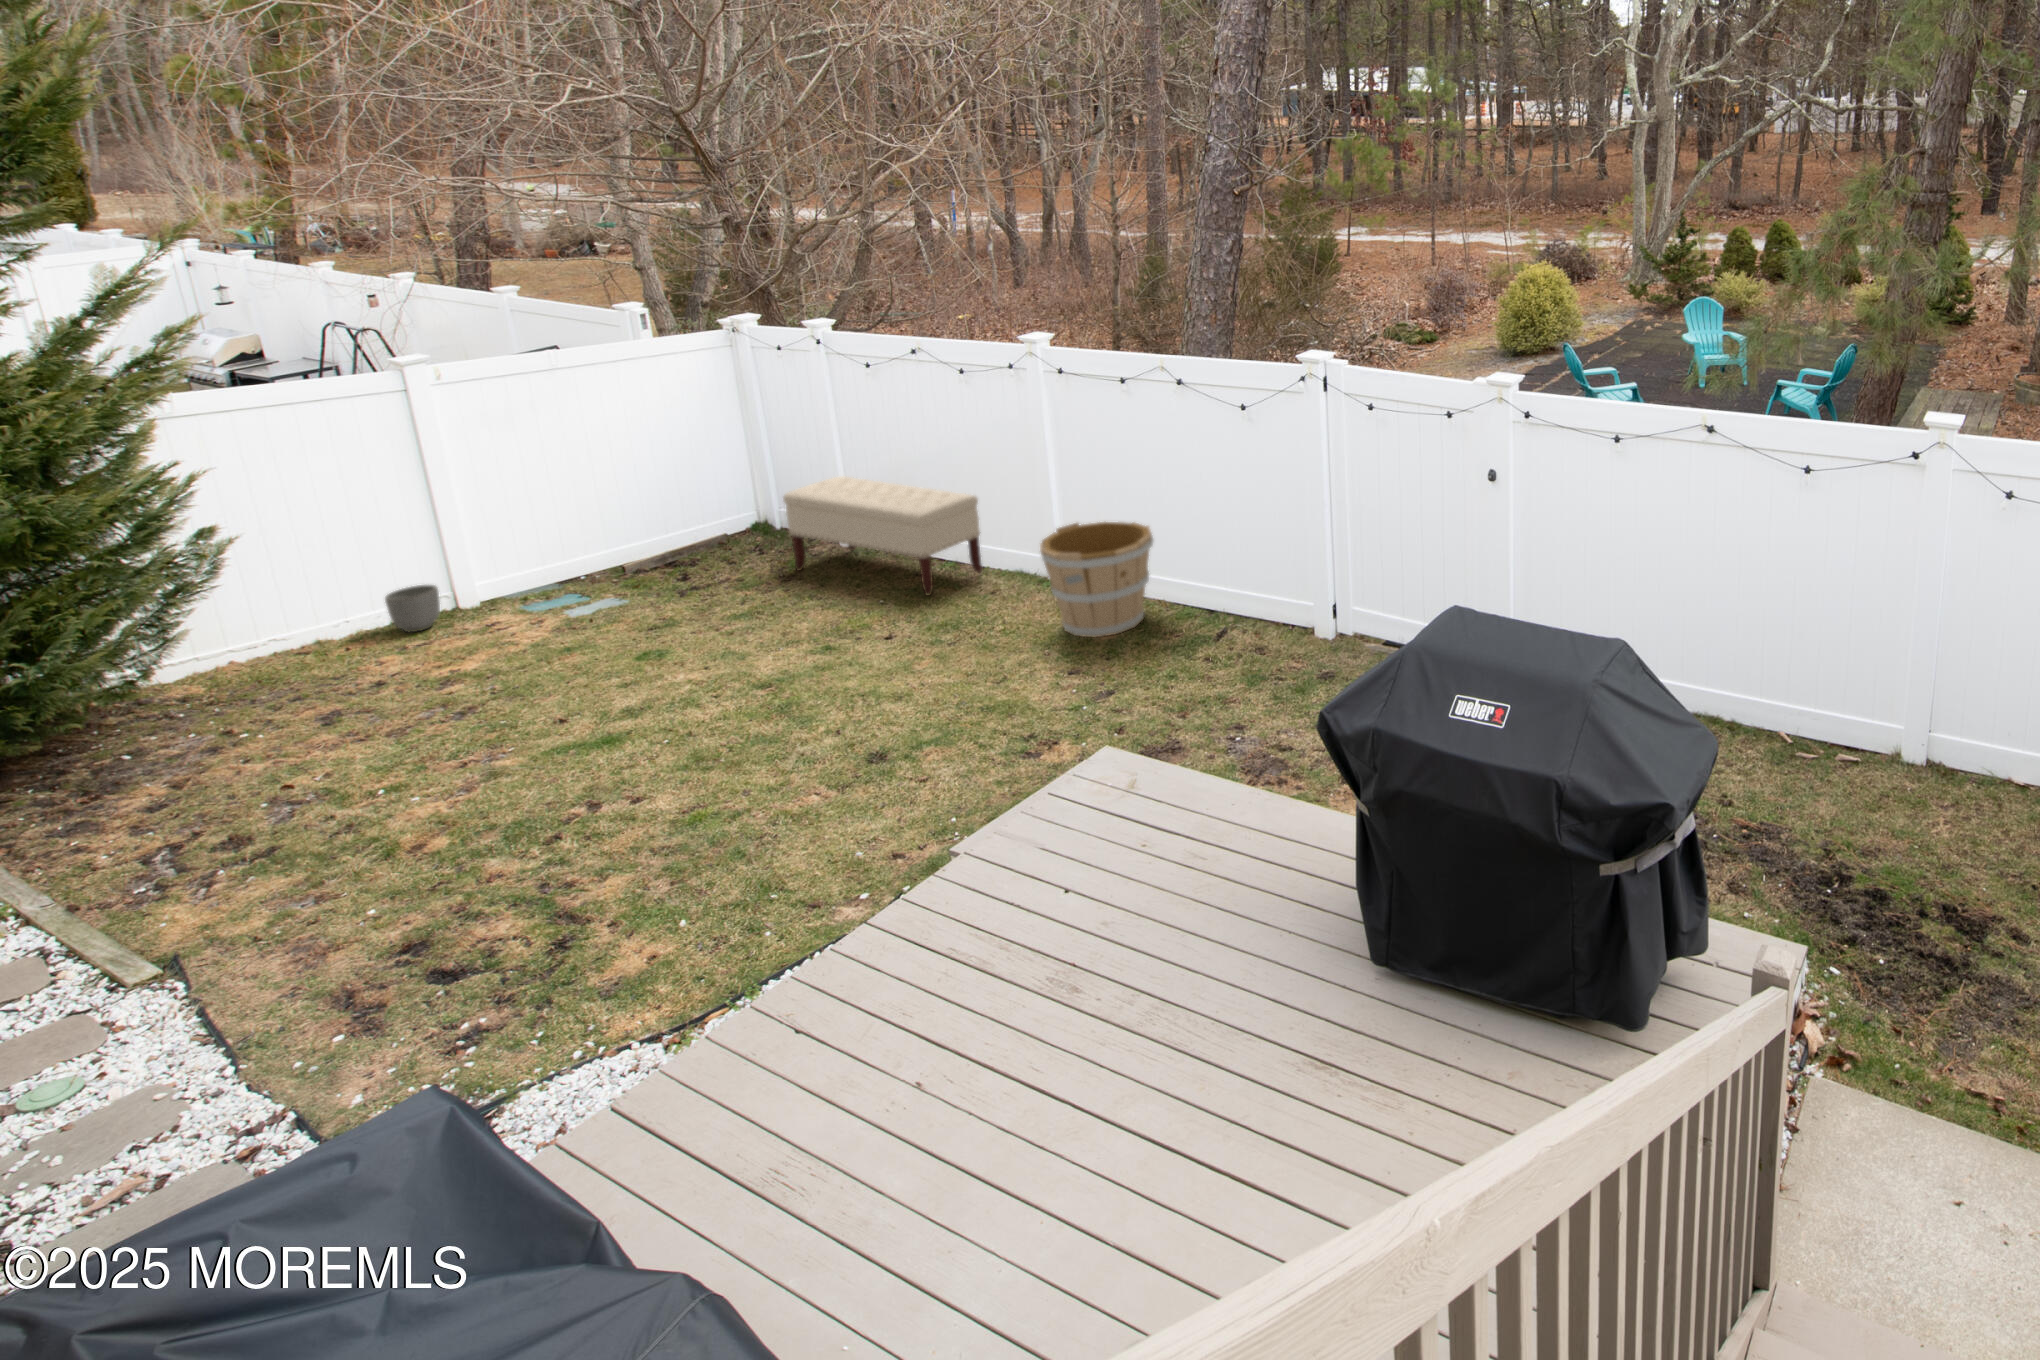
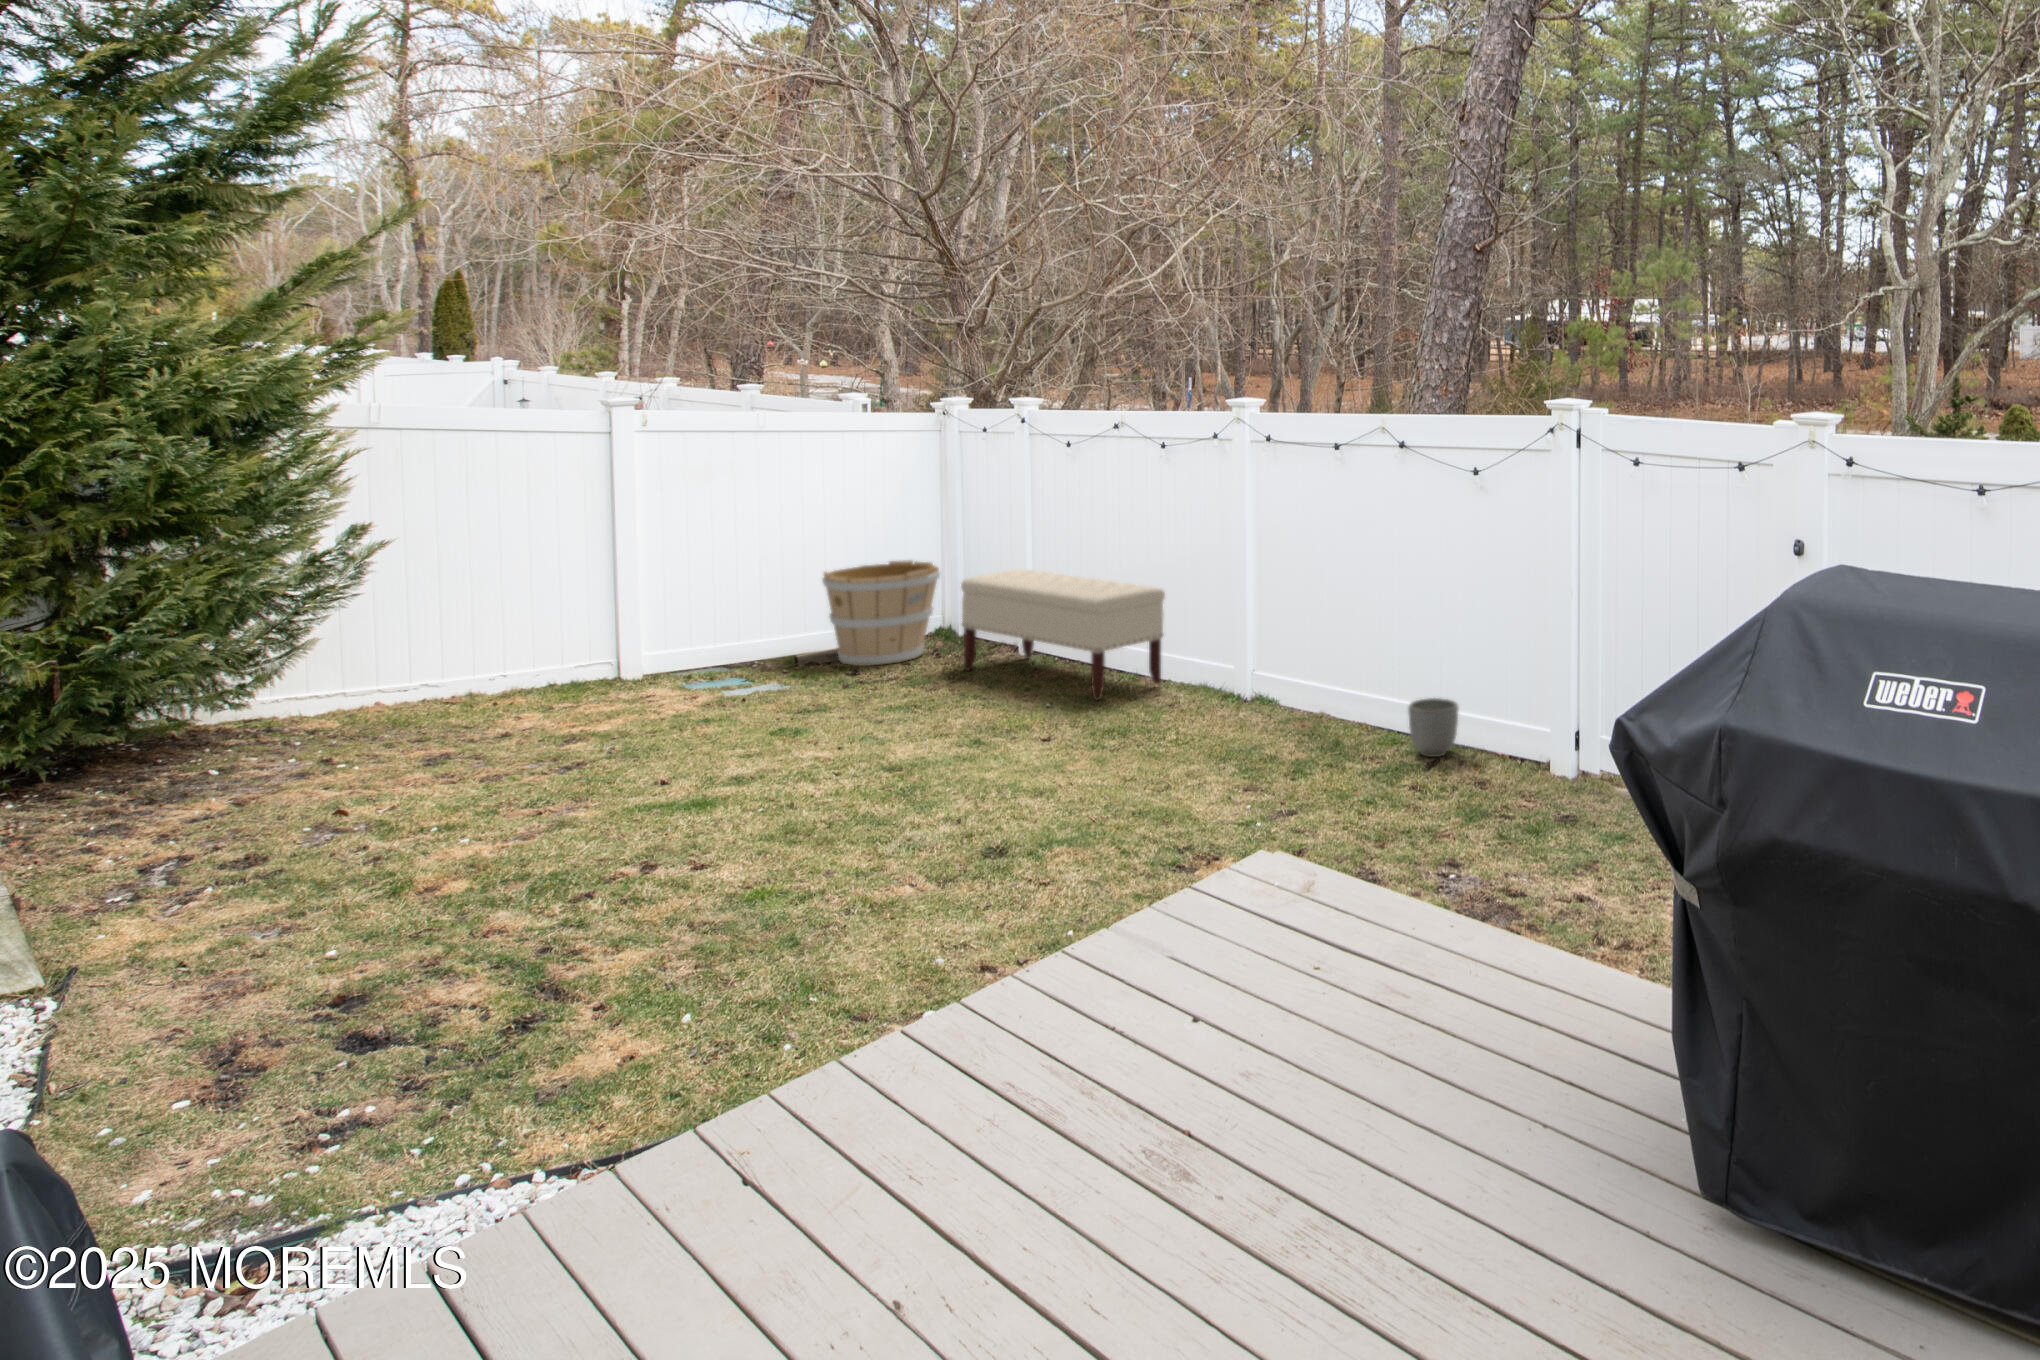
wooden bucket: present [1040,522,1153,638] -> present [822,560,940,666]
planter: present [385,585,440,632] -> present [1408,698,1459,757]

